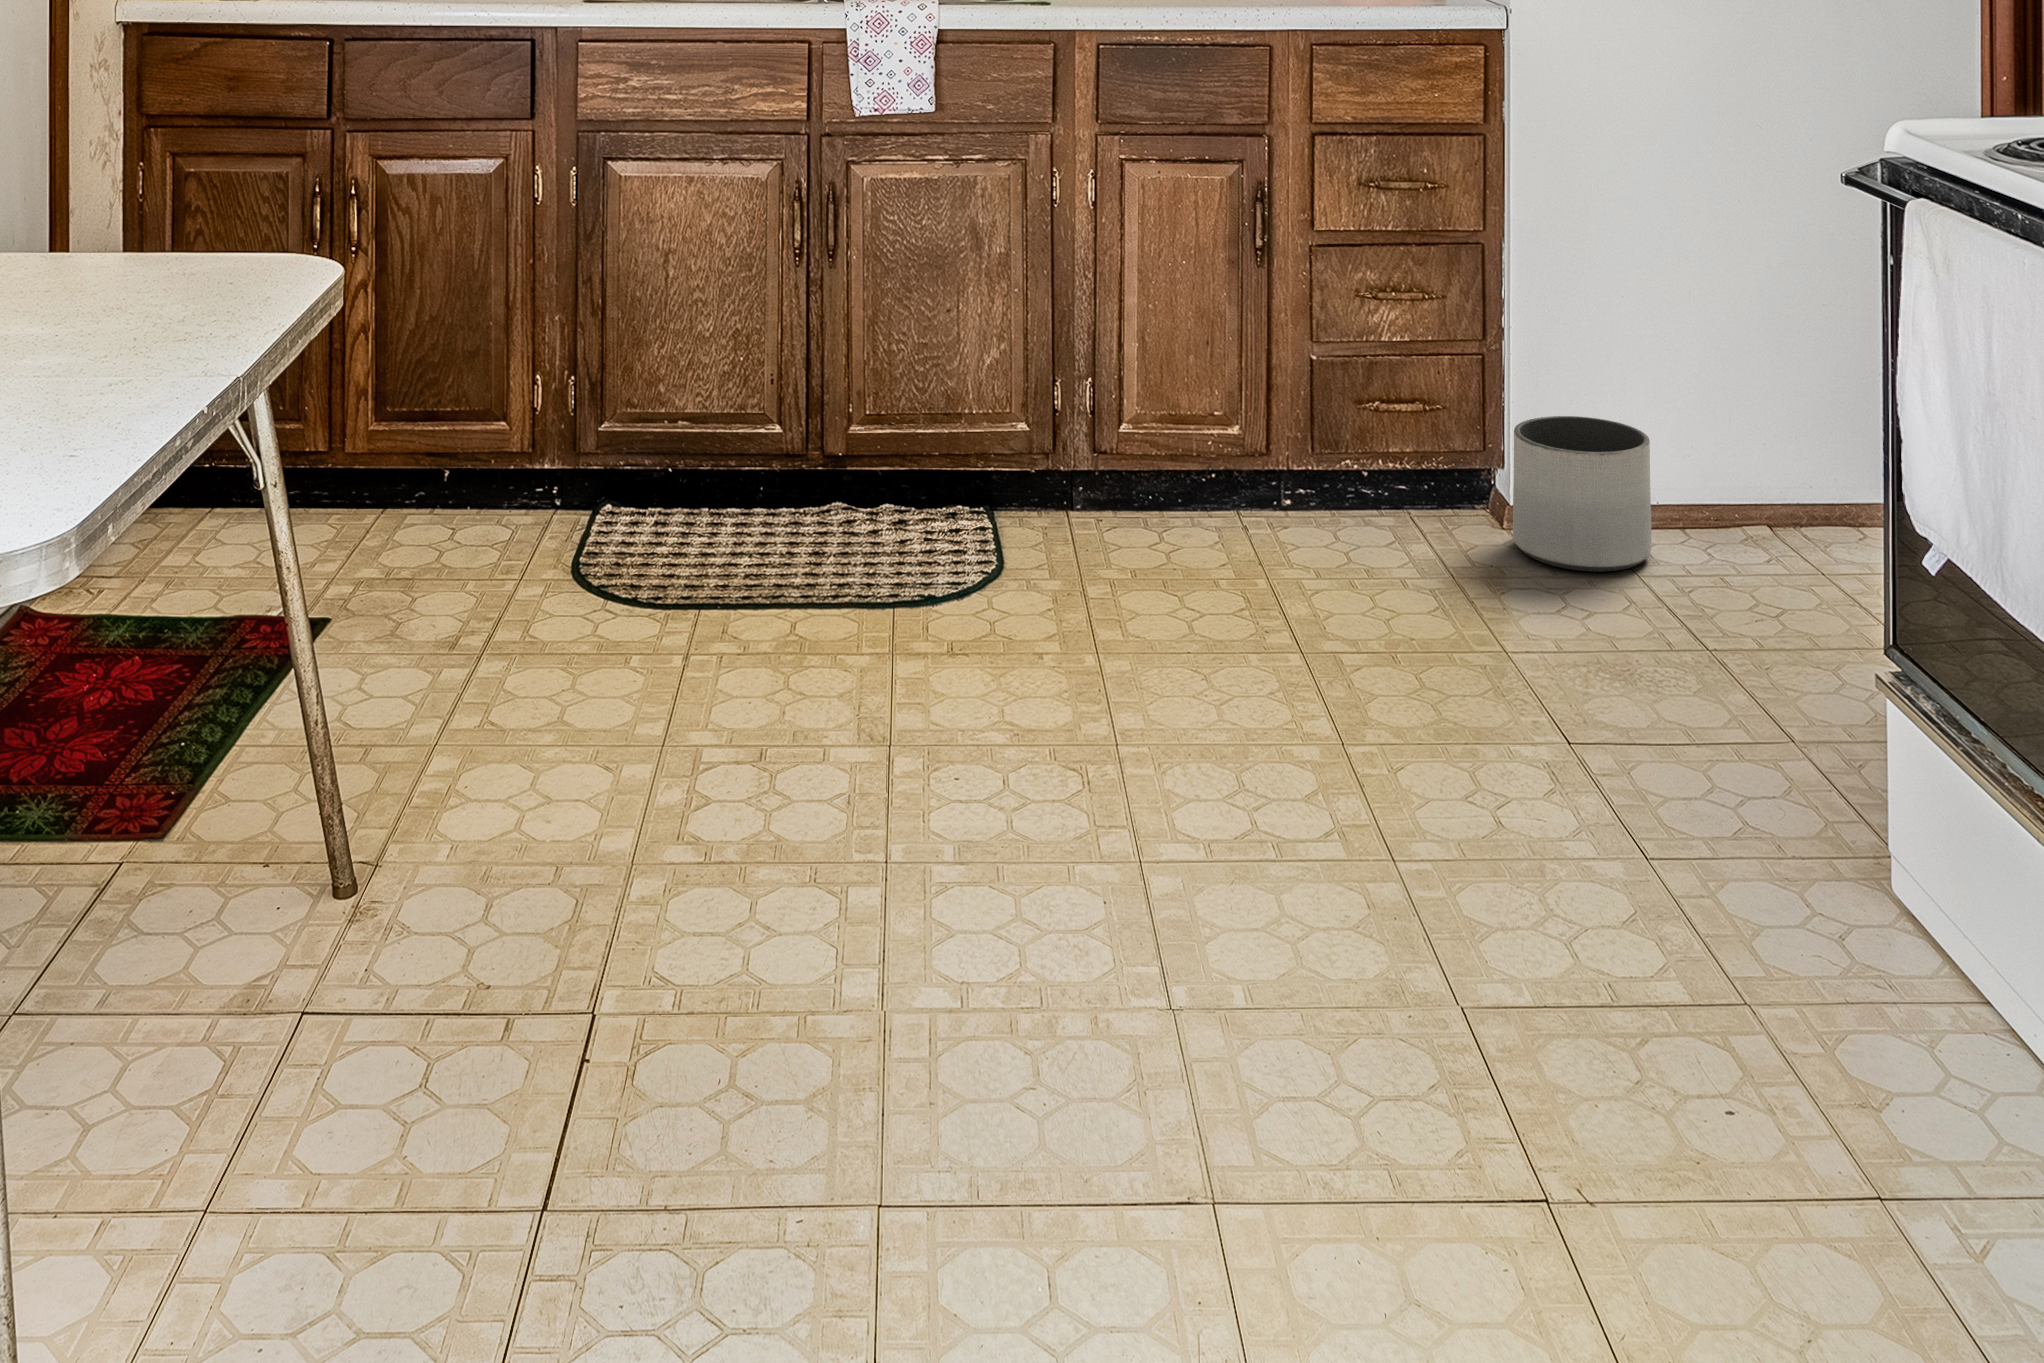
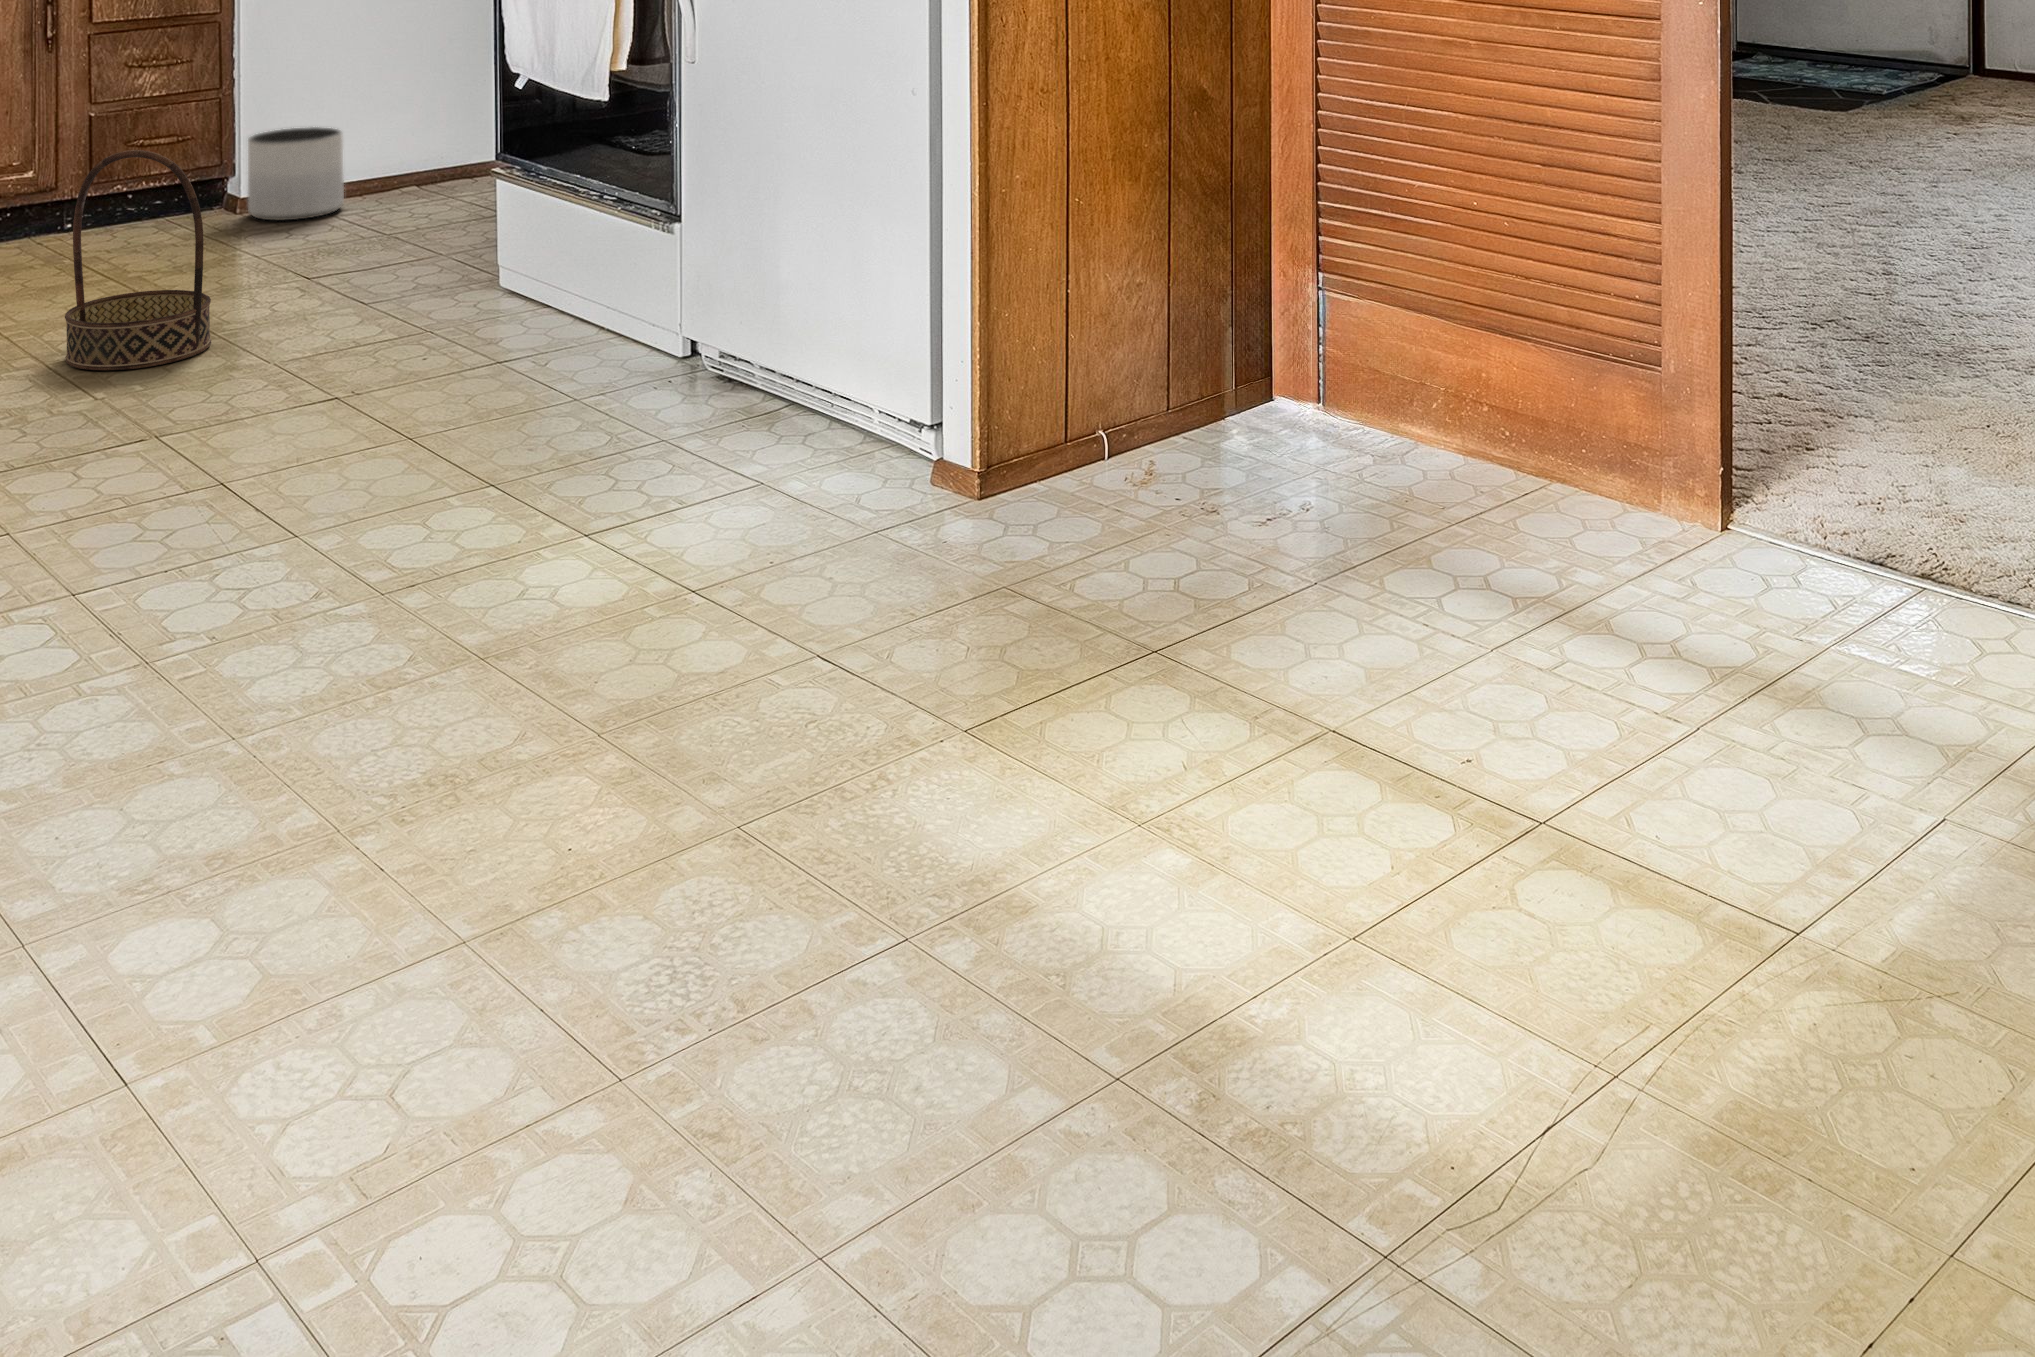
basket: none [1175,527,1390,917] -> present [65,150,211,370]

